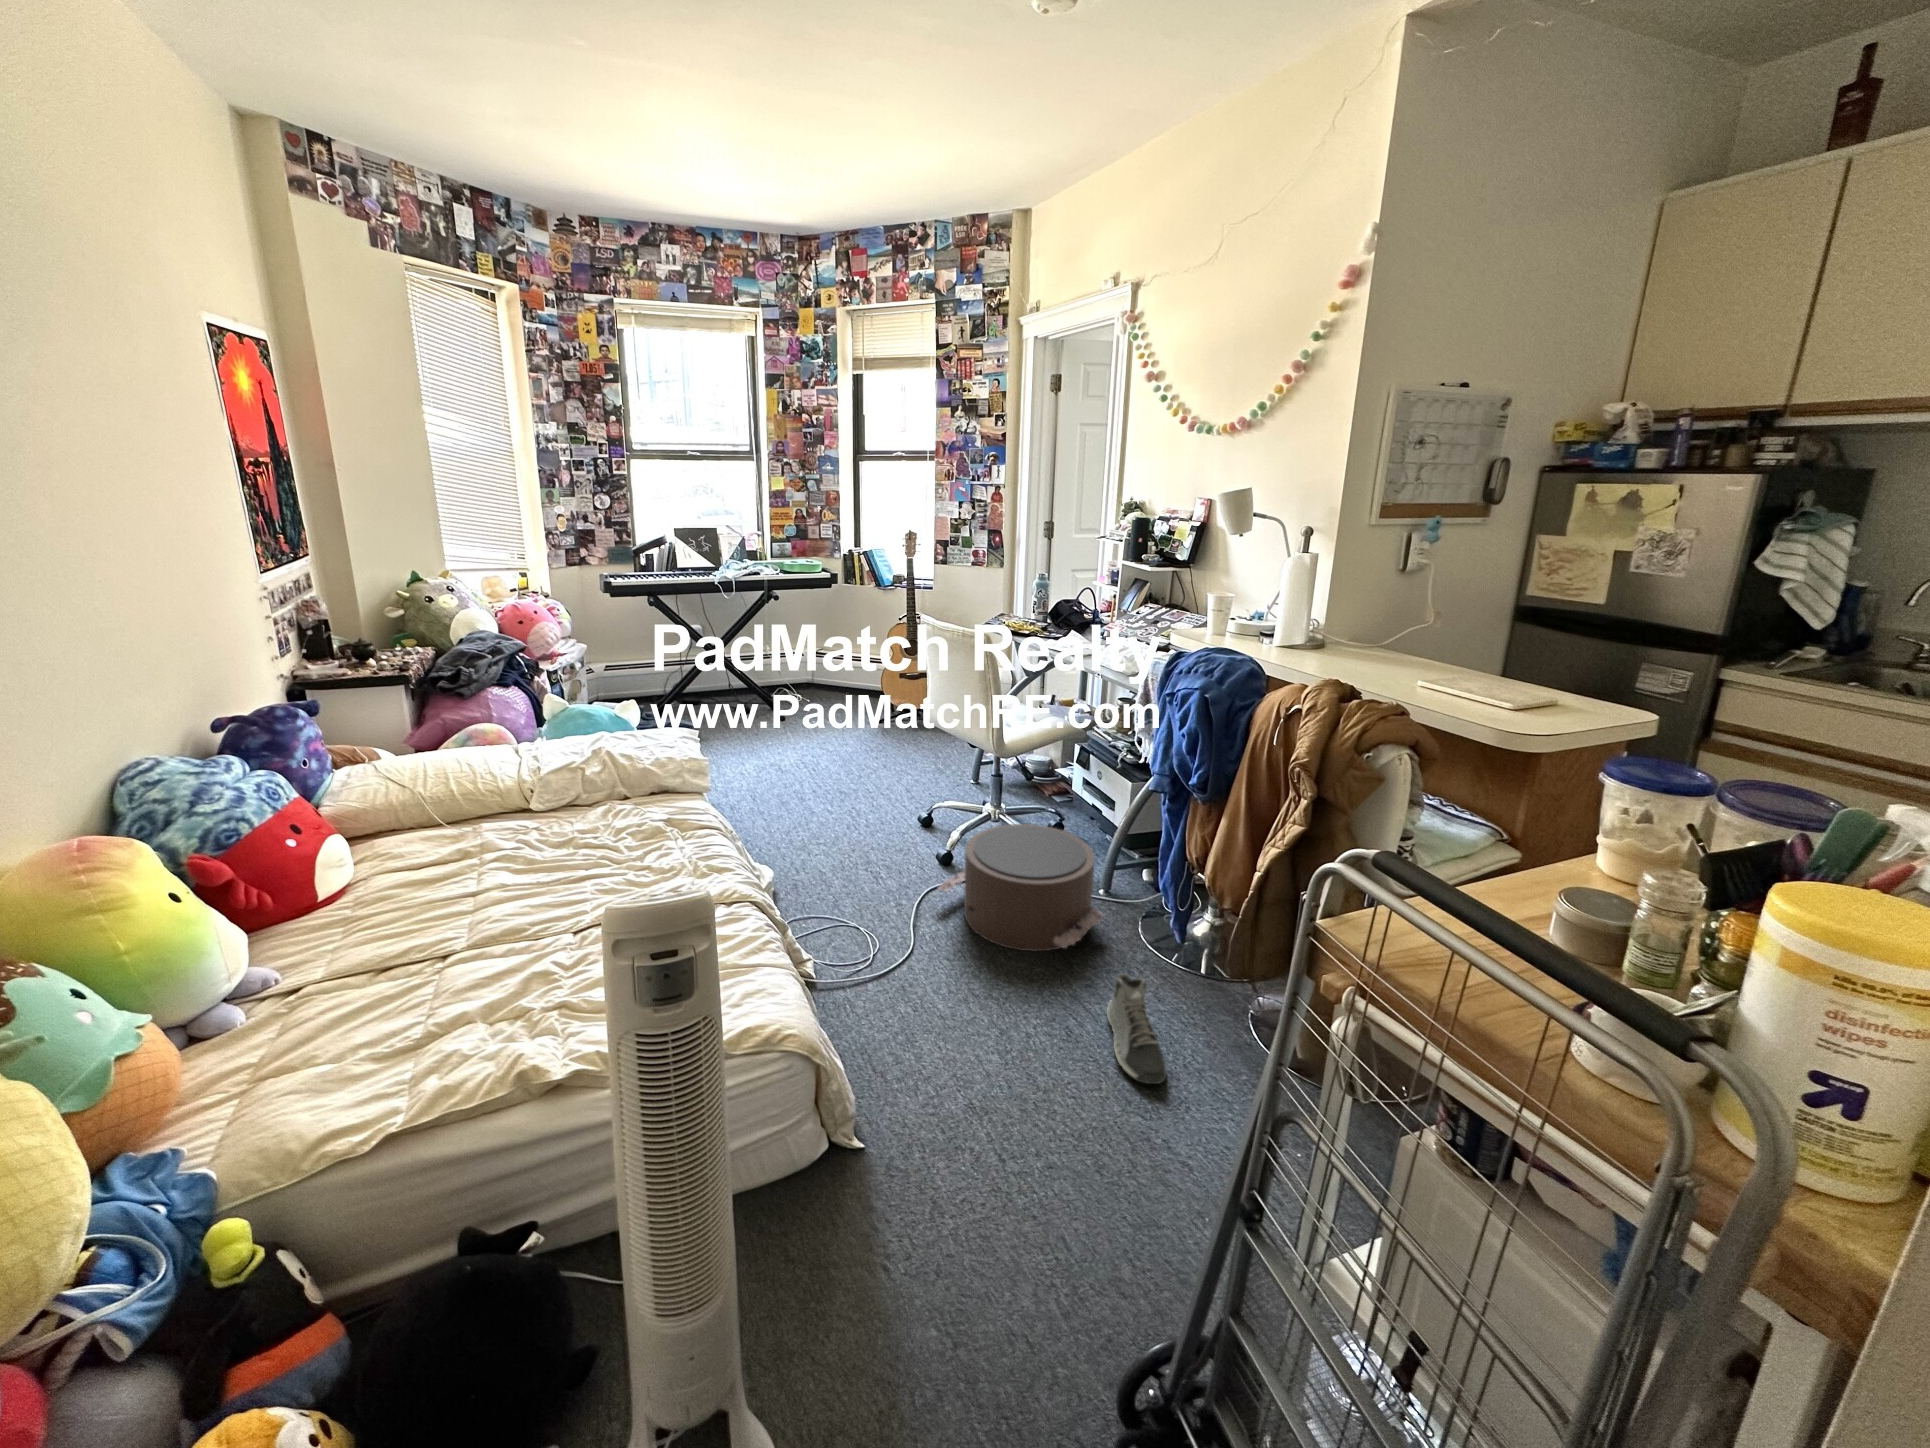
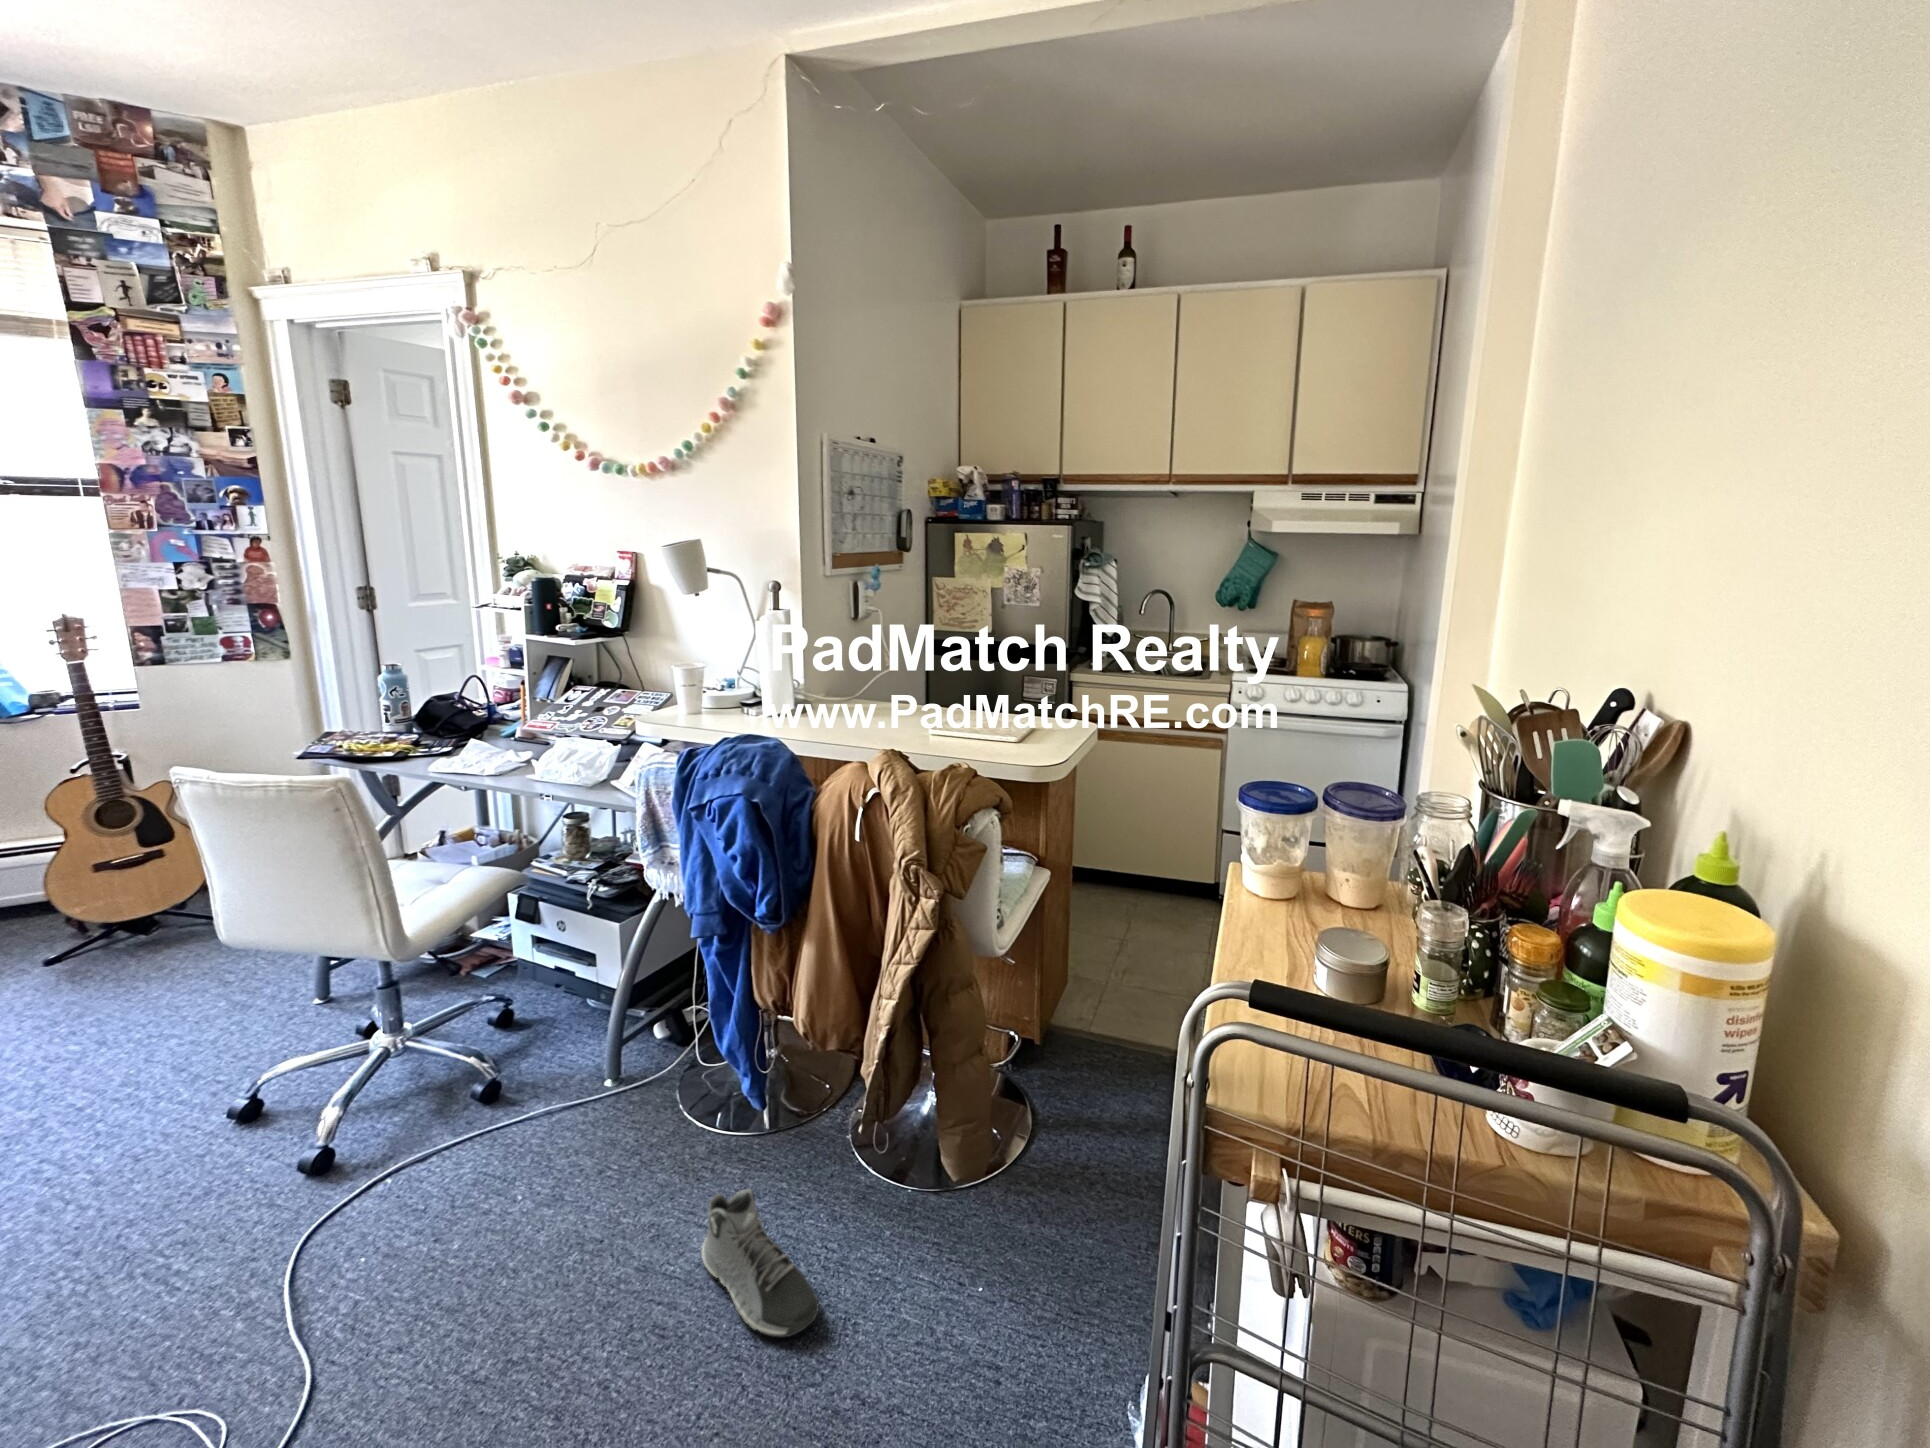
pouf: present [939,824,1104,951] -> none [329,1028,643,1268]

